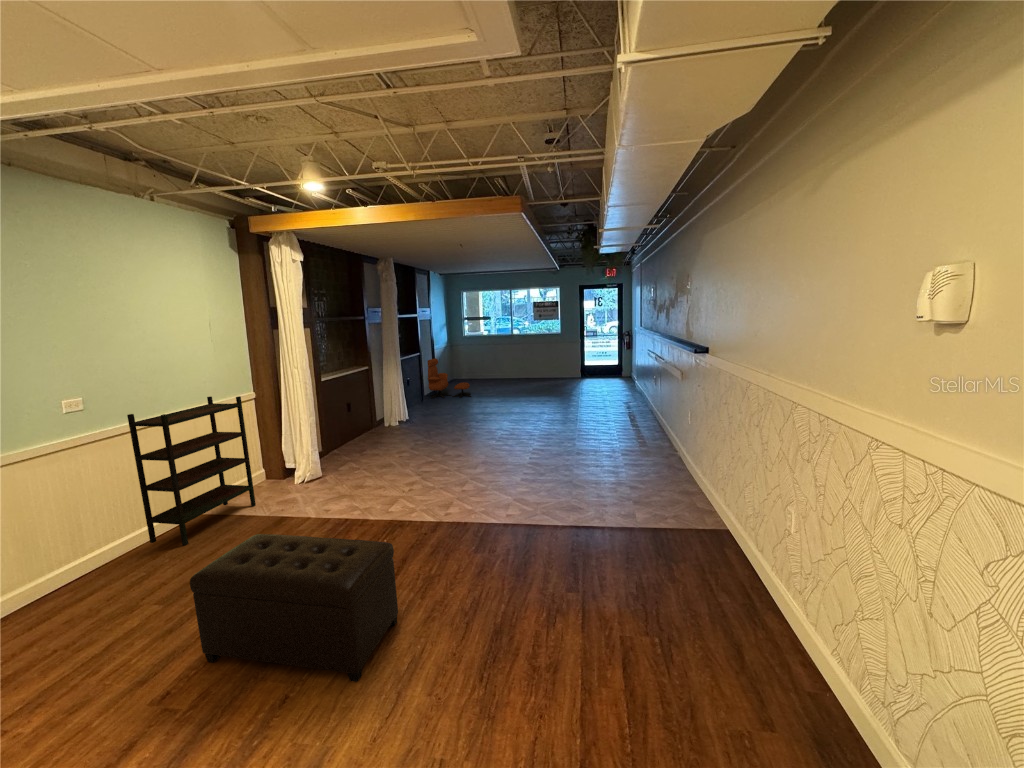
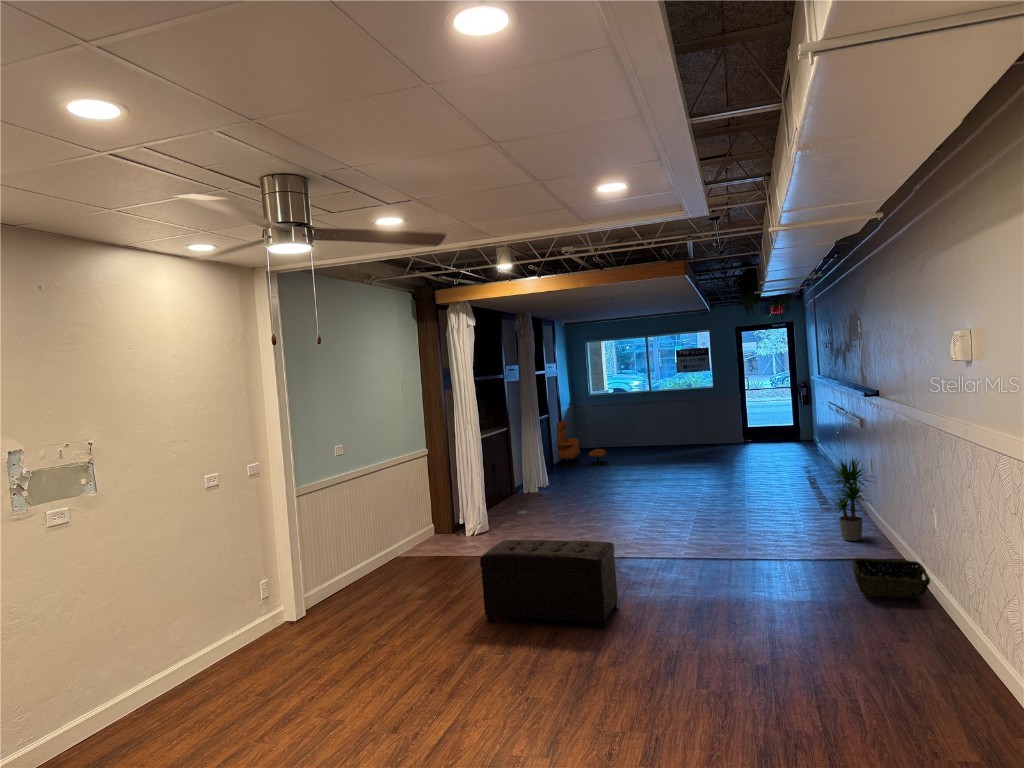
bookshelf: present [127,396,256,545] -> none [366,449,442,574]
potted plant: none [647,413,702,498] -> present [830,459,872,541]
woven basket: none [681,550,774,608] -> present [852,558,930,598]

